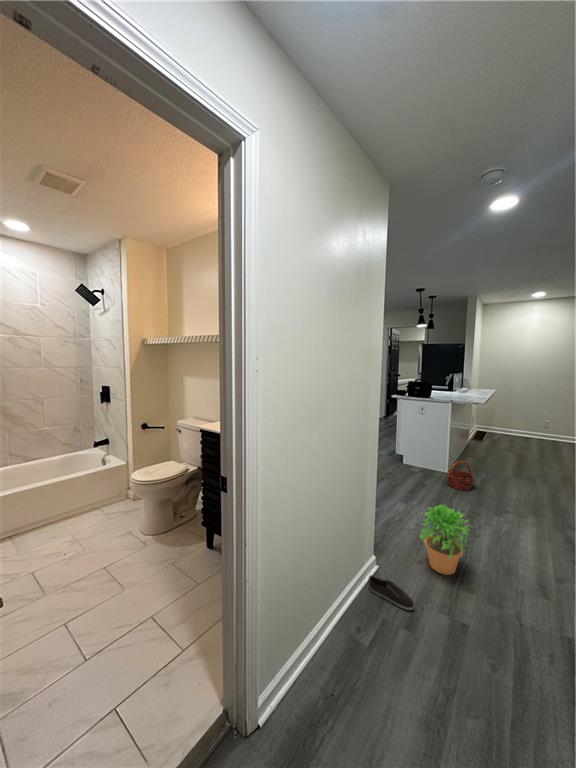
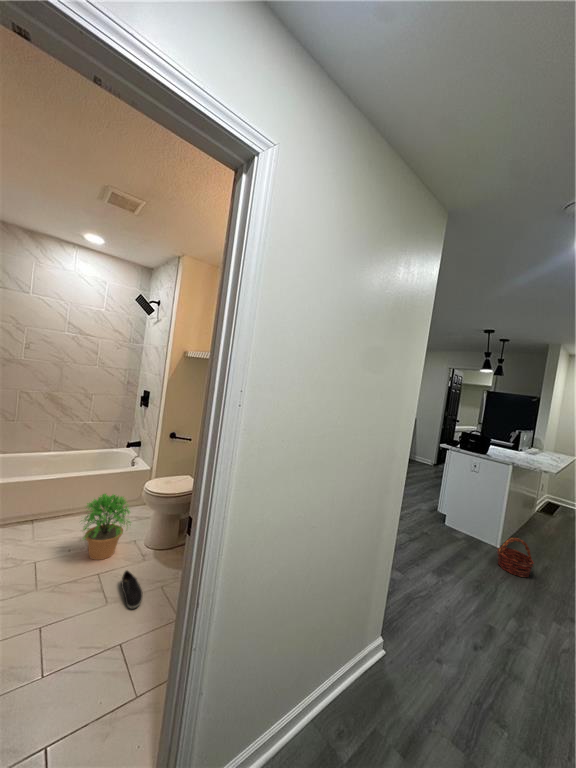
potted plant: present [420,505,468,575] -> present [83,494,131,560]
shoe: present [369,576,414,610] -> present [121,571,143,608]

